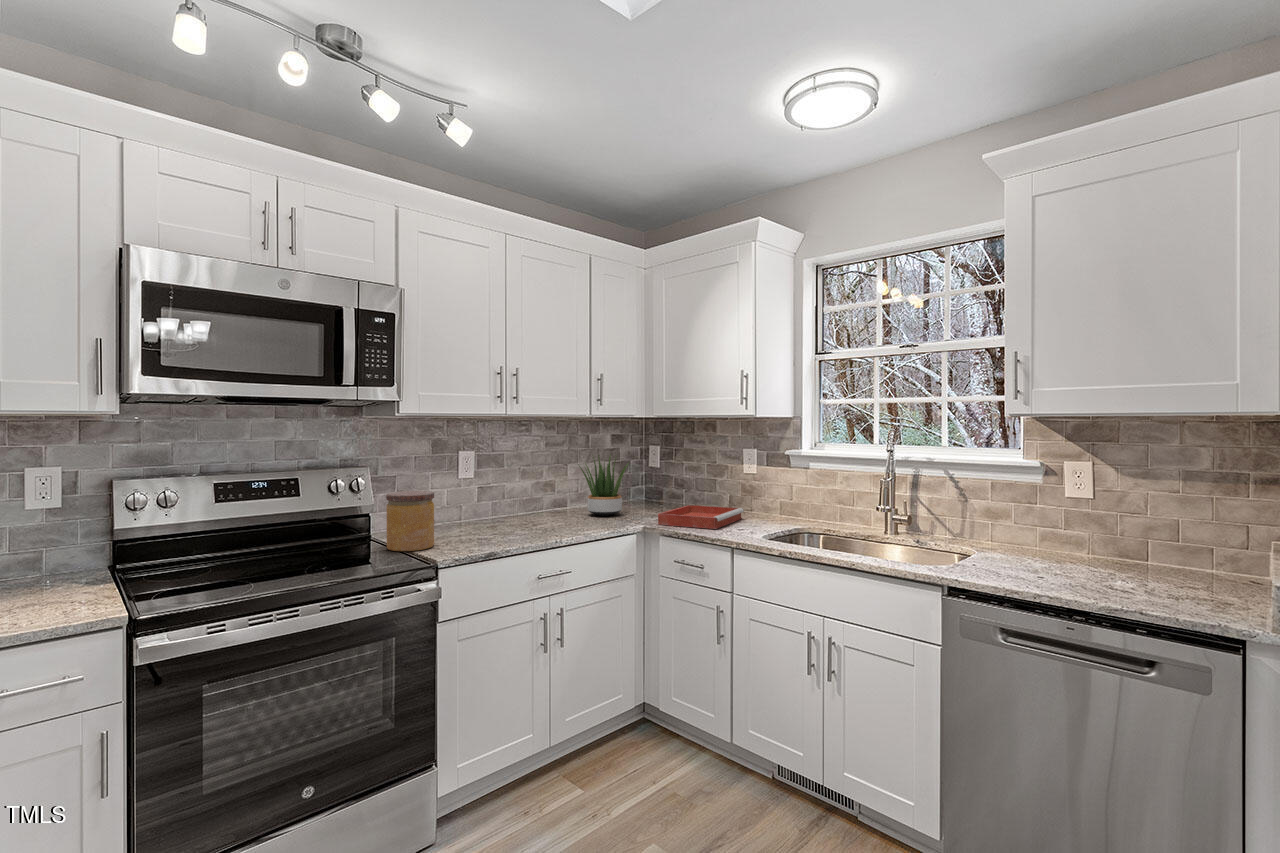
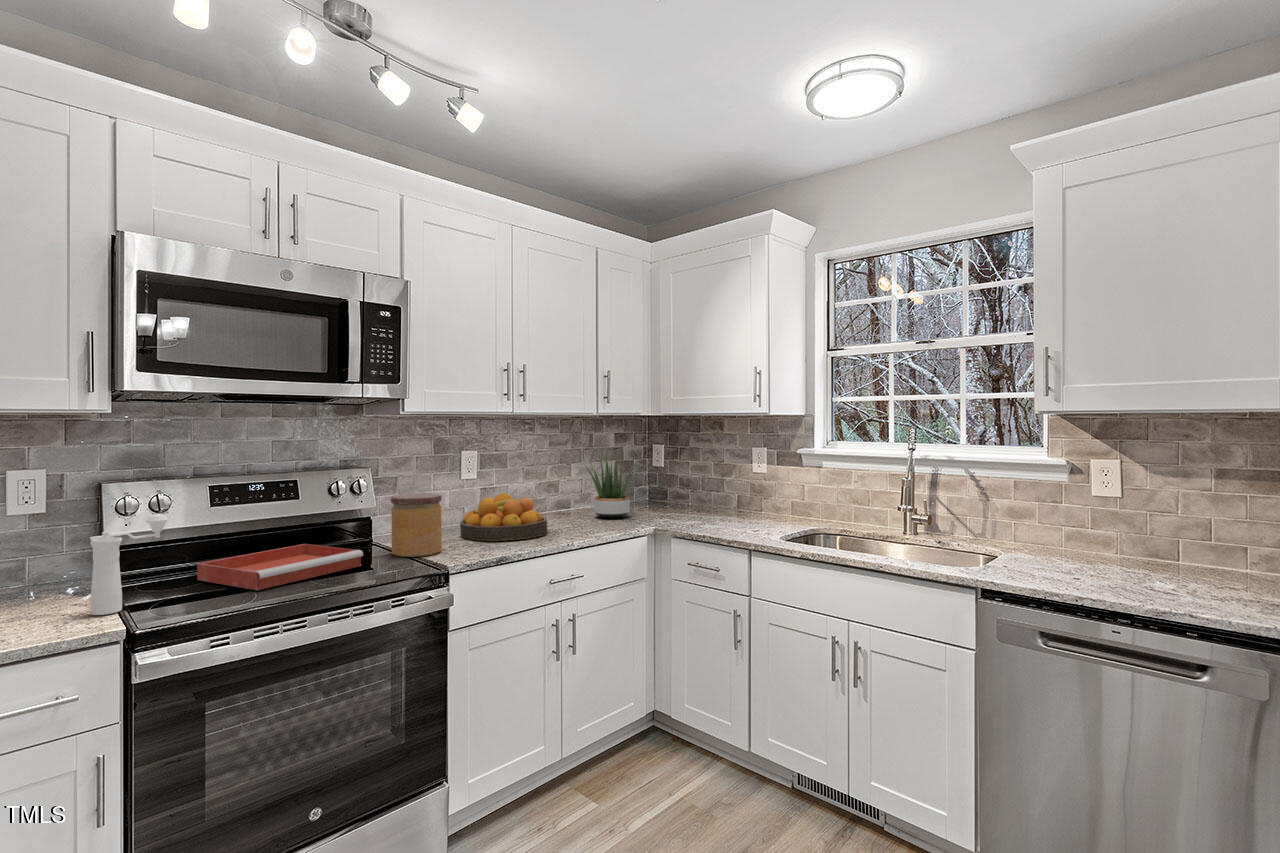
fruit bowl: none [455,491,539,537] -> present [460,493,547,541]
tray: present [658,505,744,529] -> present [197,544,363,590]
pepper mill: none [97,509,171,603] -> present [90,515,168,615]

